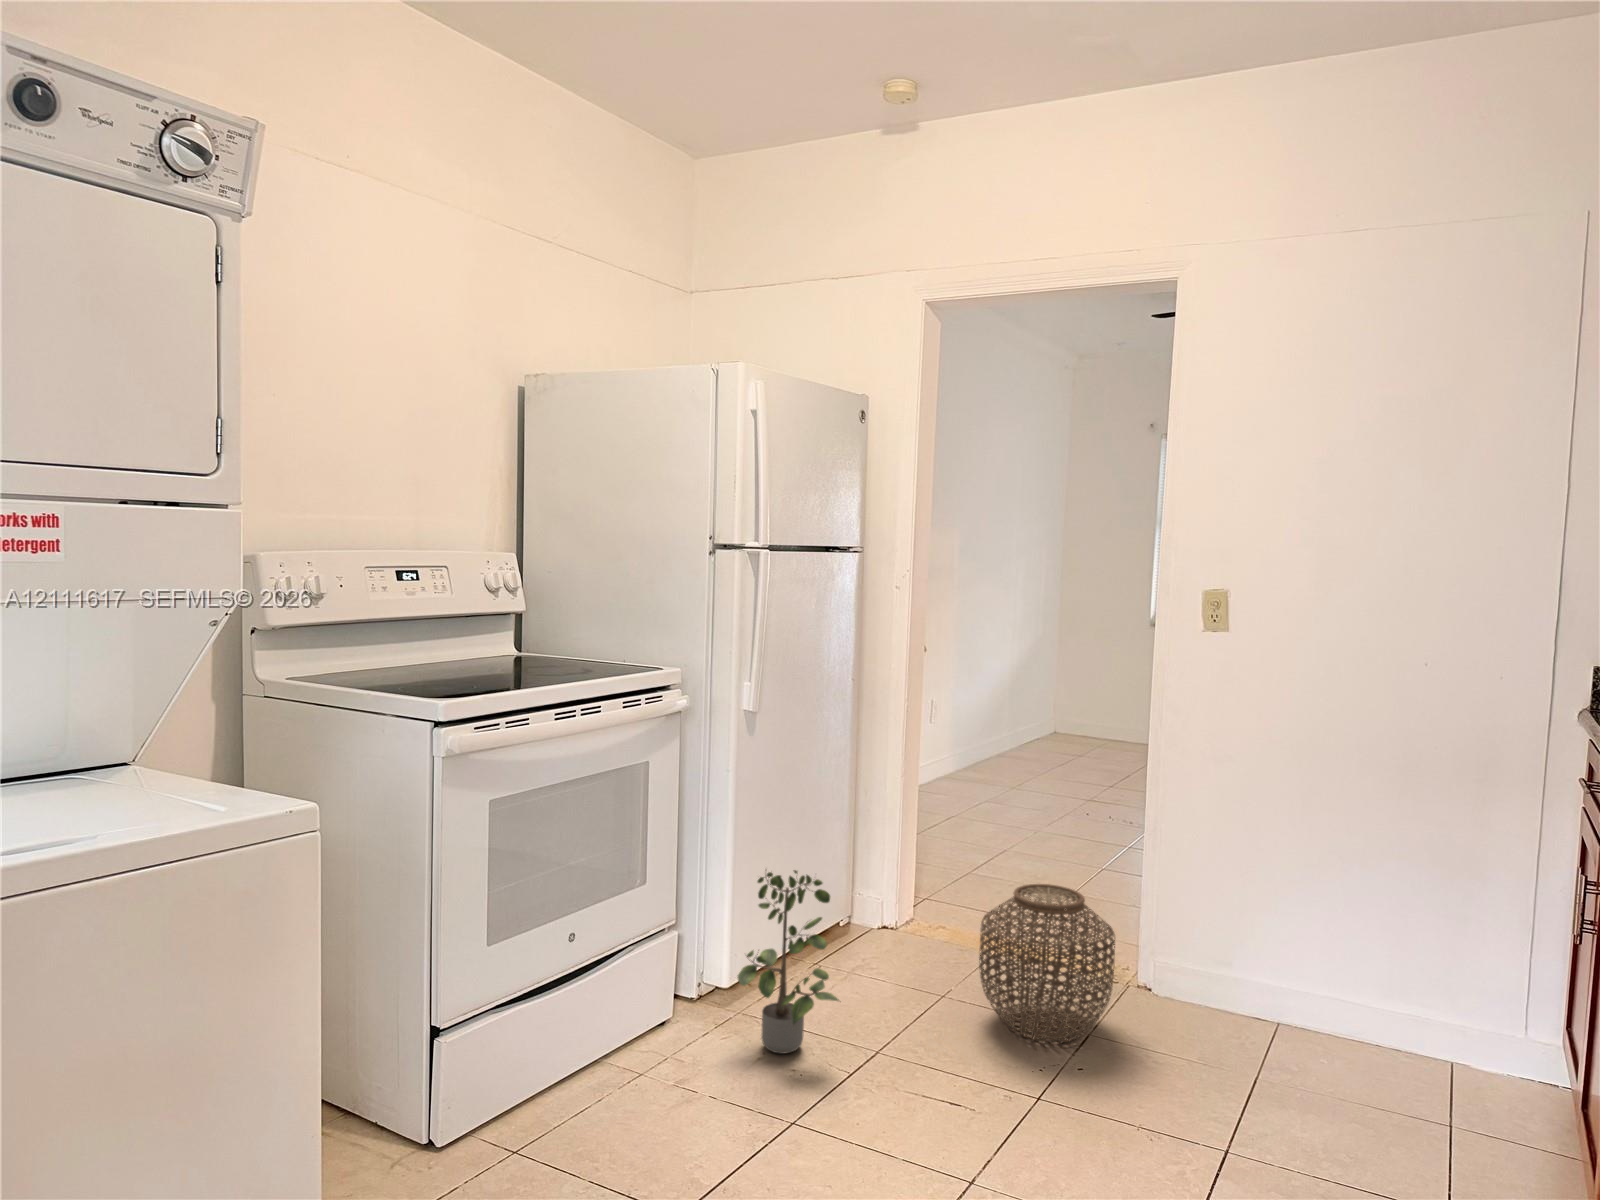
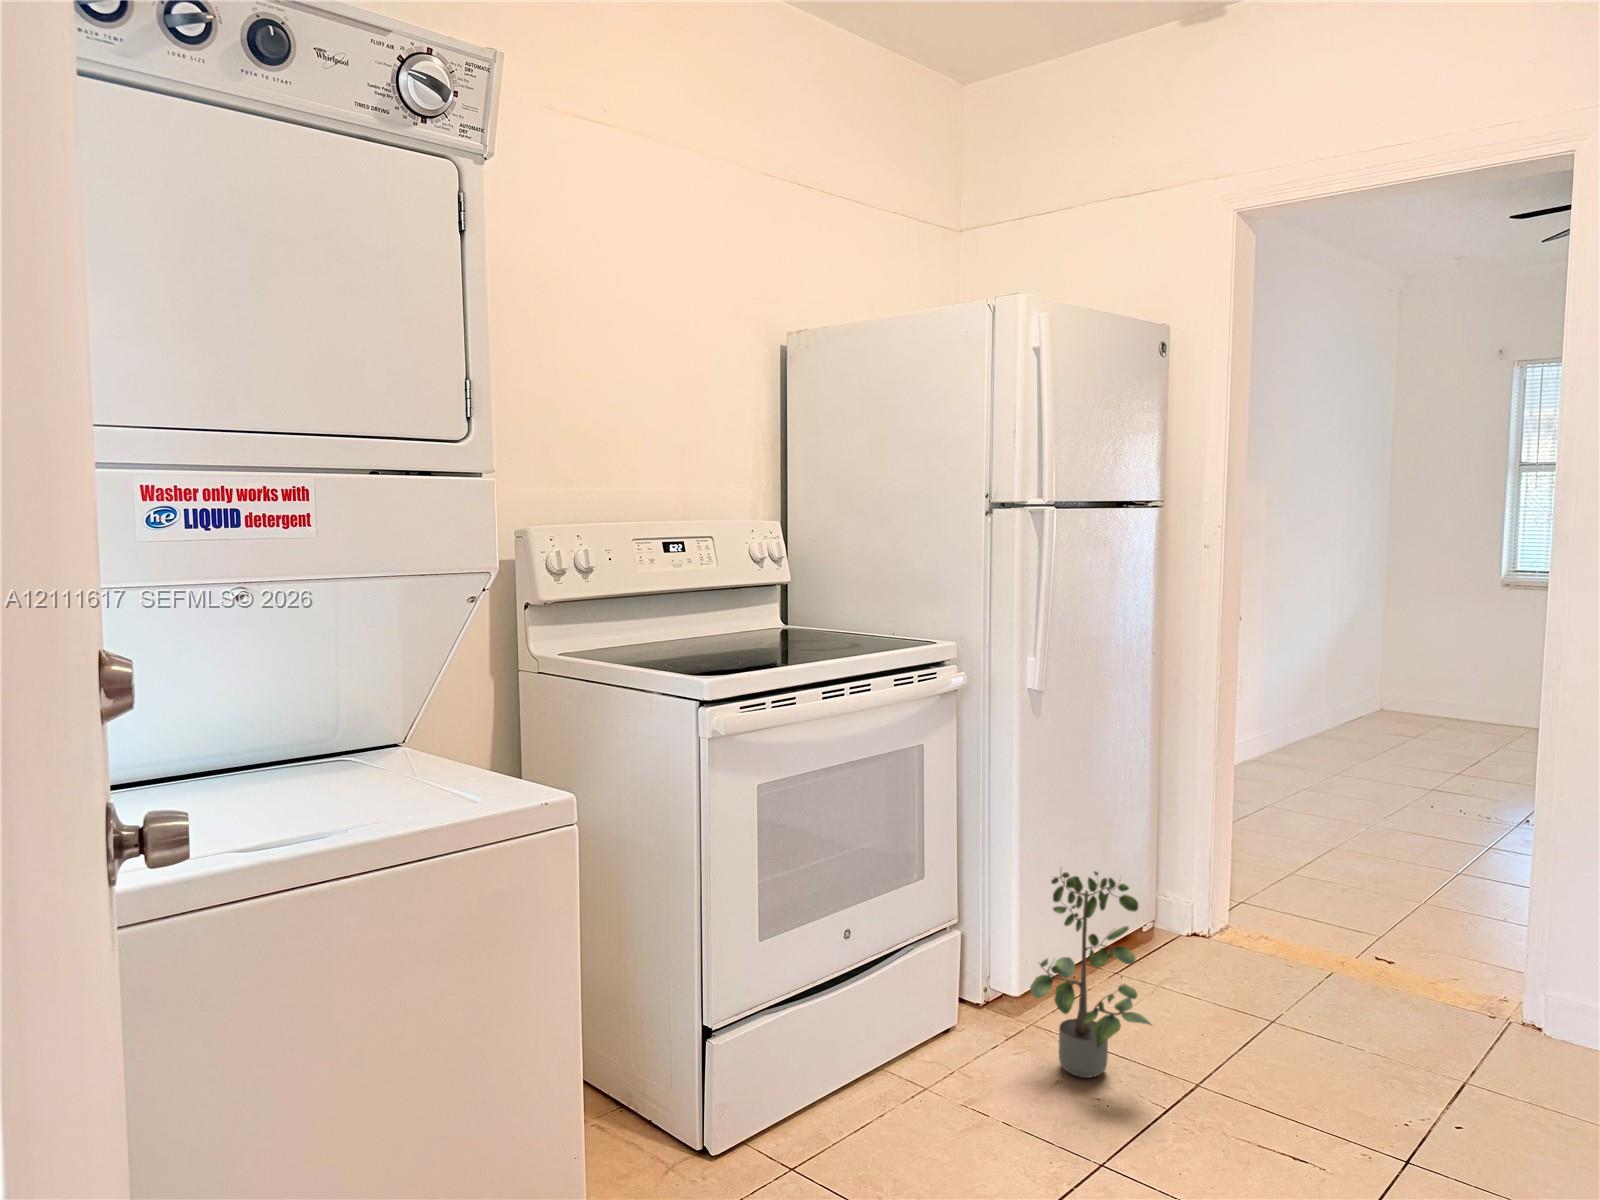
woven basket: present [979,884,1115,1043] -> none [1320,898,1501,1091]

